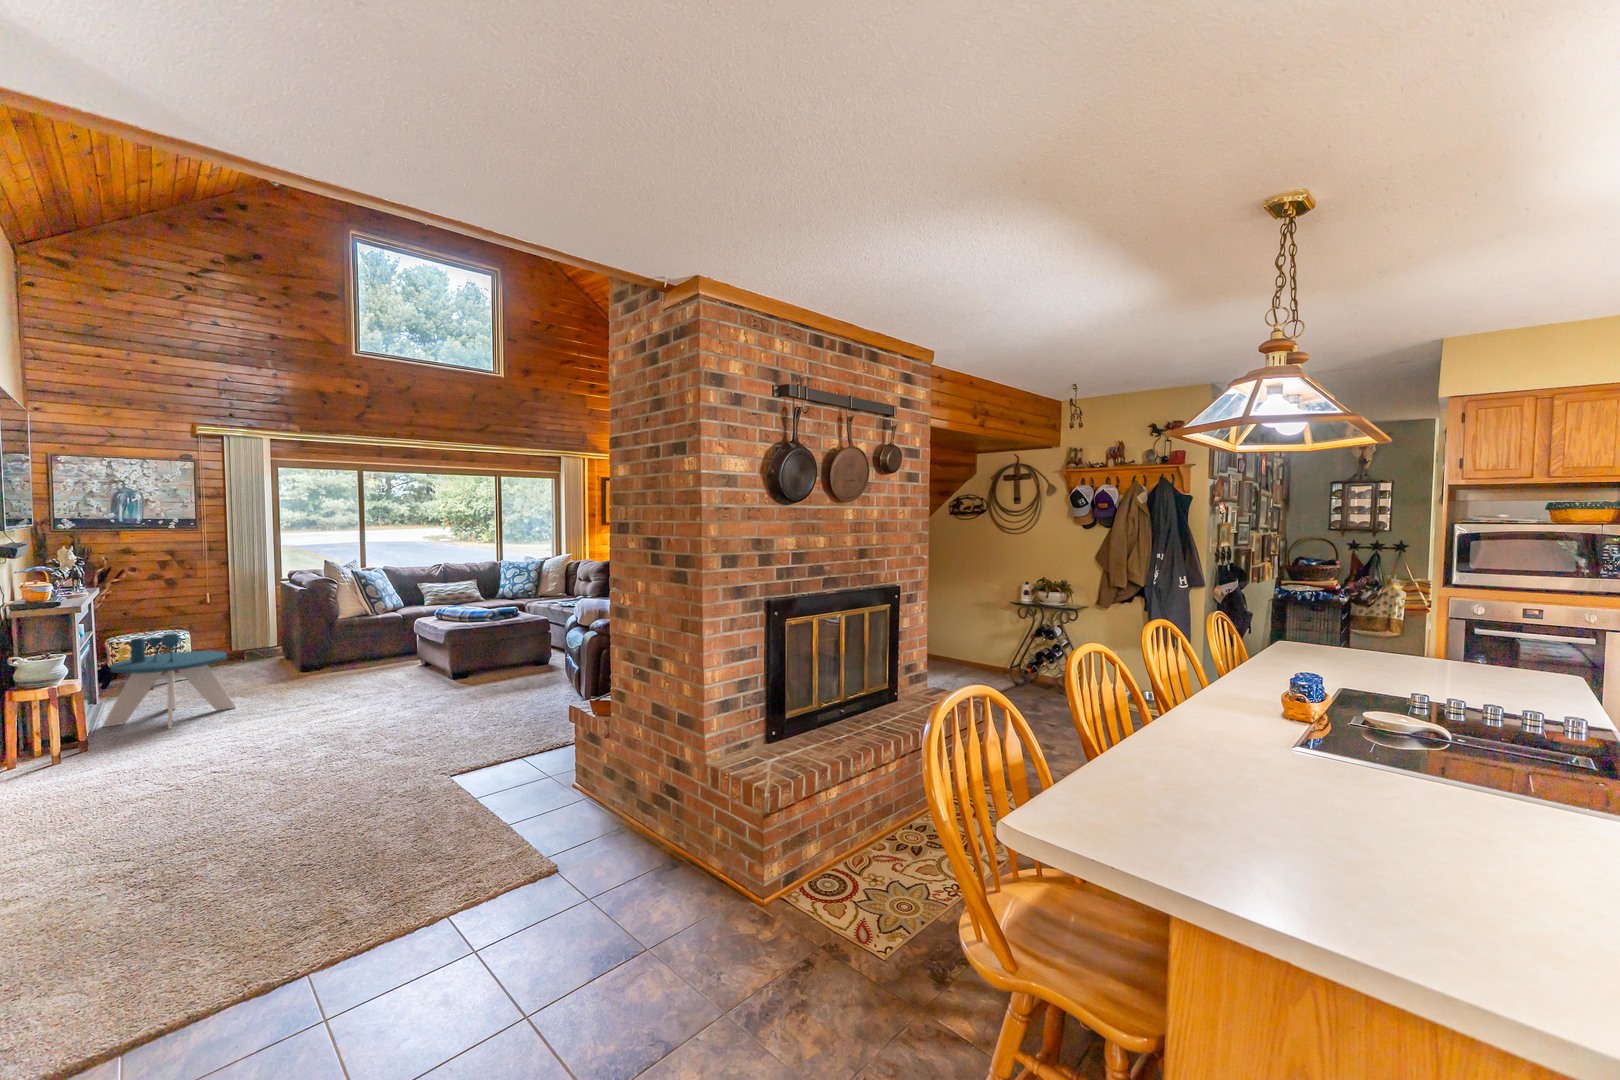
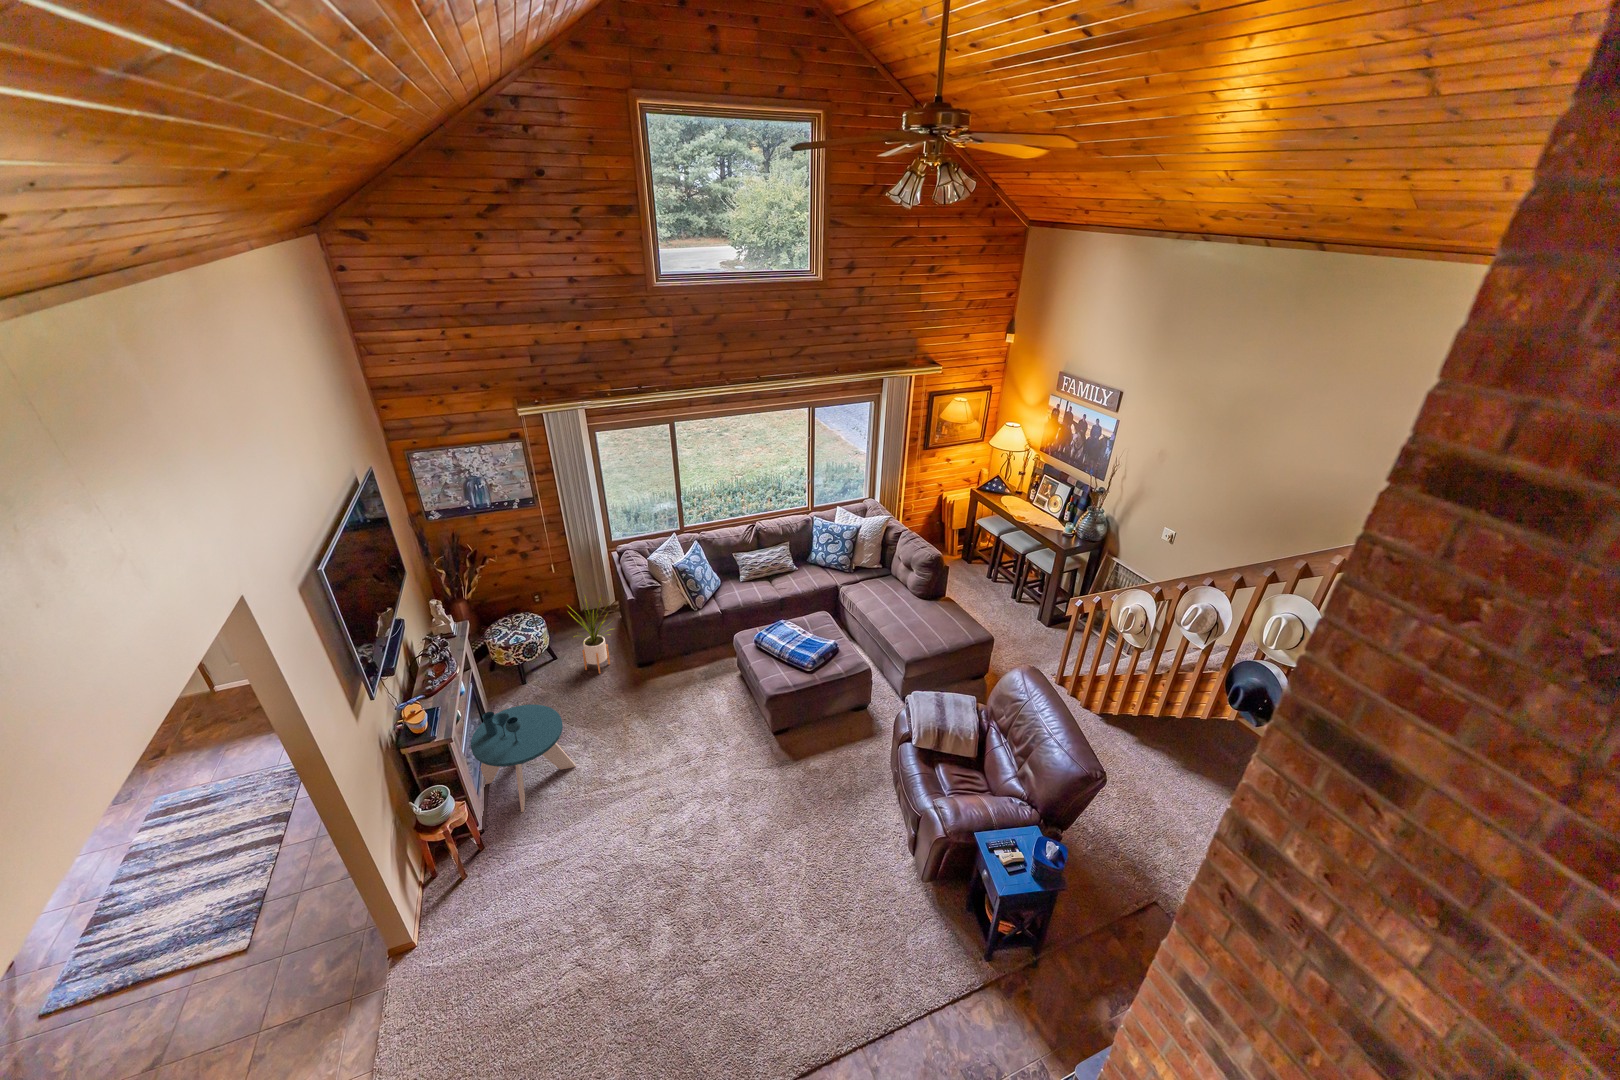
house plant: none [228,590,285,676] -> present [568,594,613,674]

